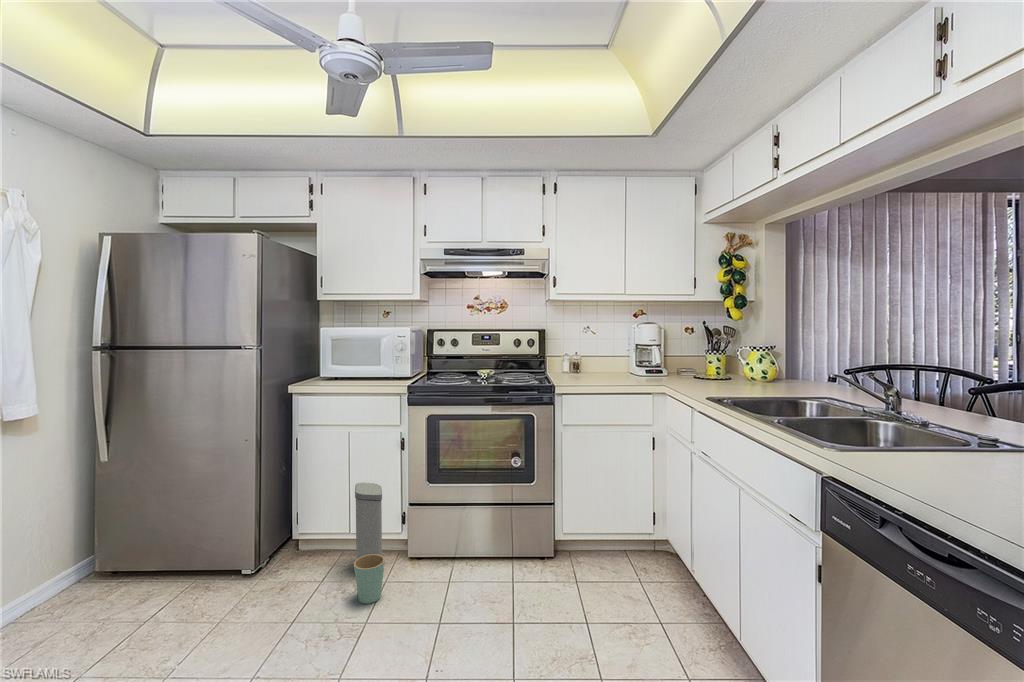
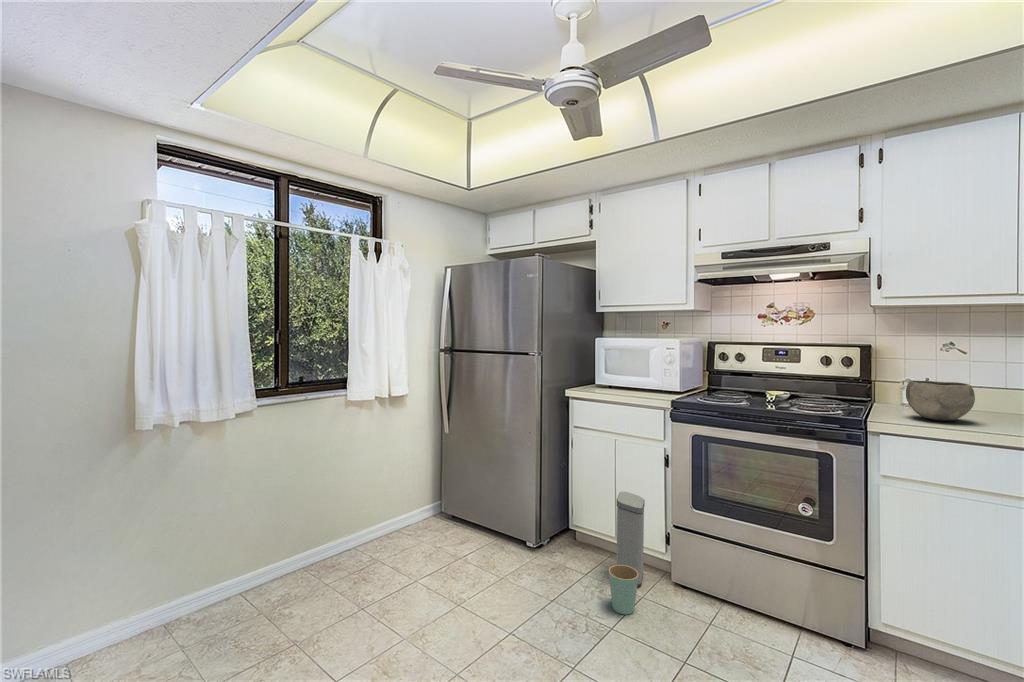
bowl: none [571,355,606,382] -> present [906,381,975,421]

